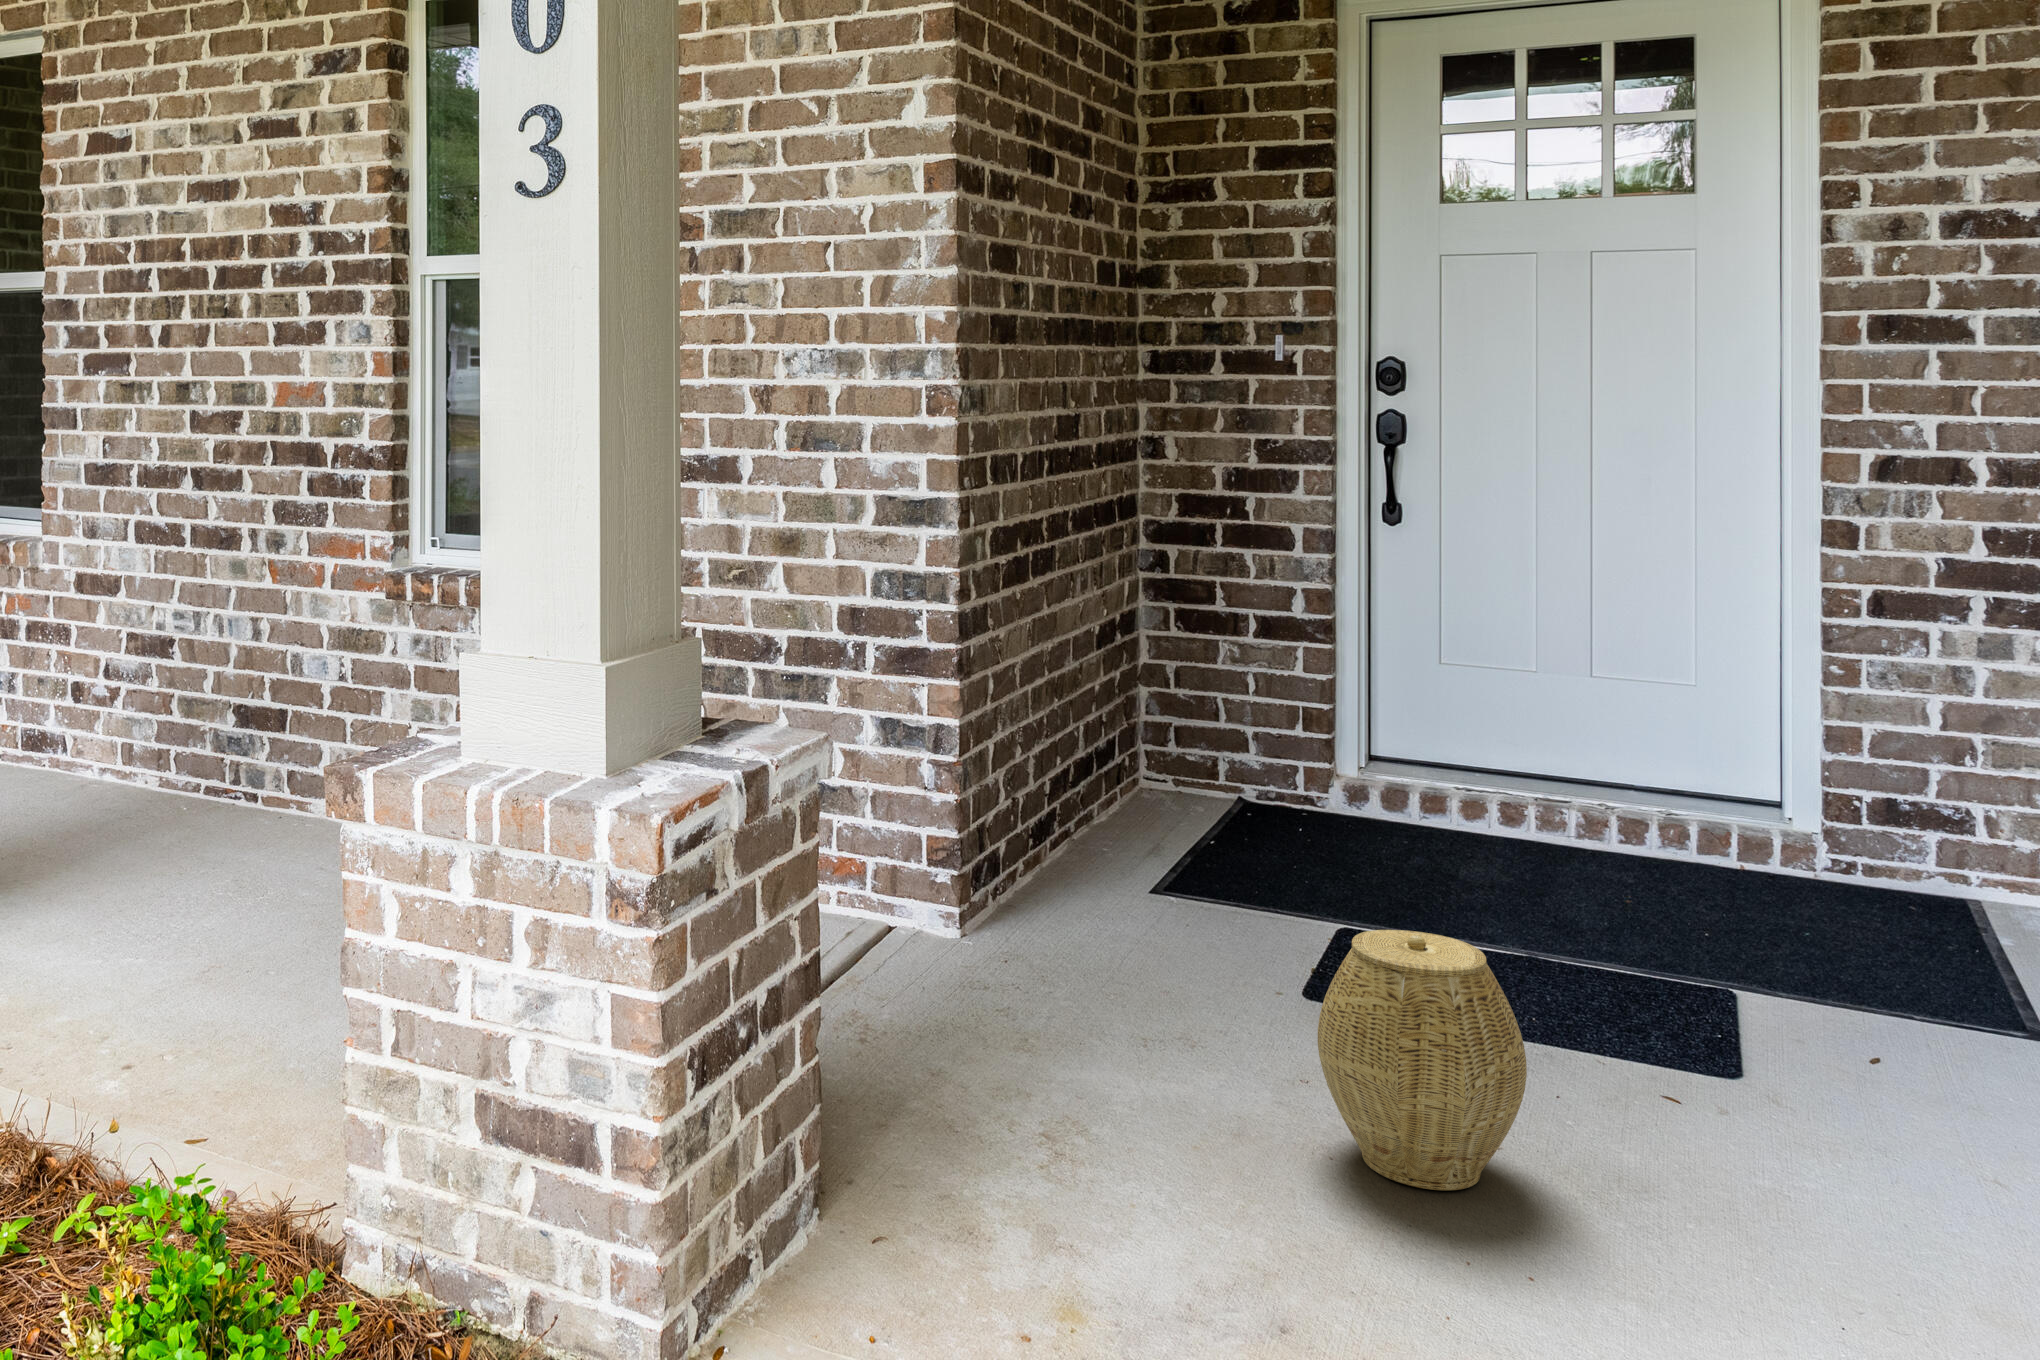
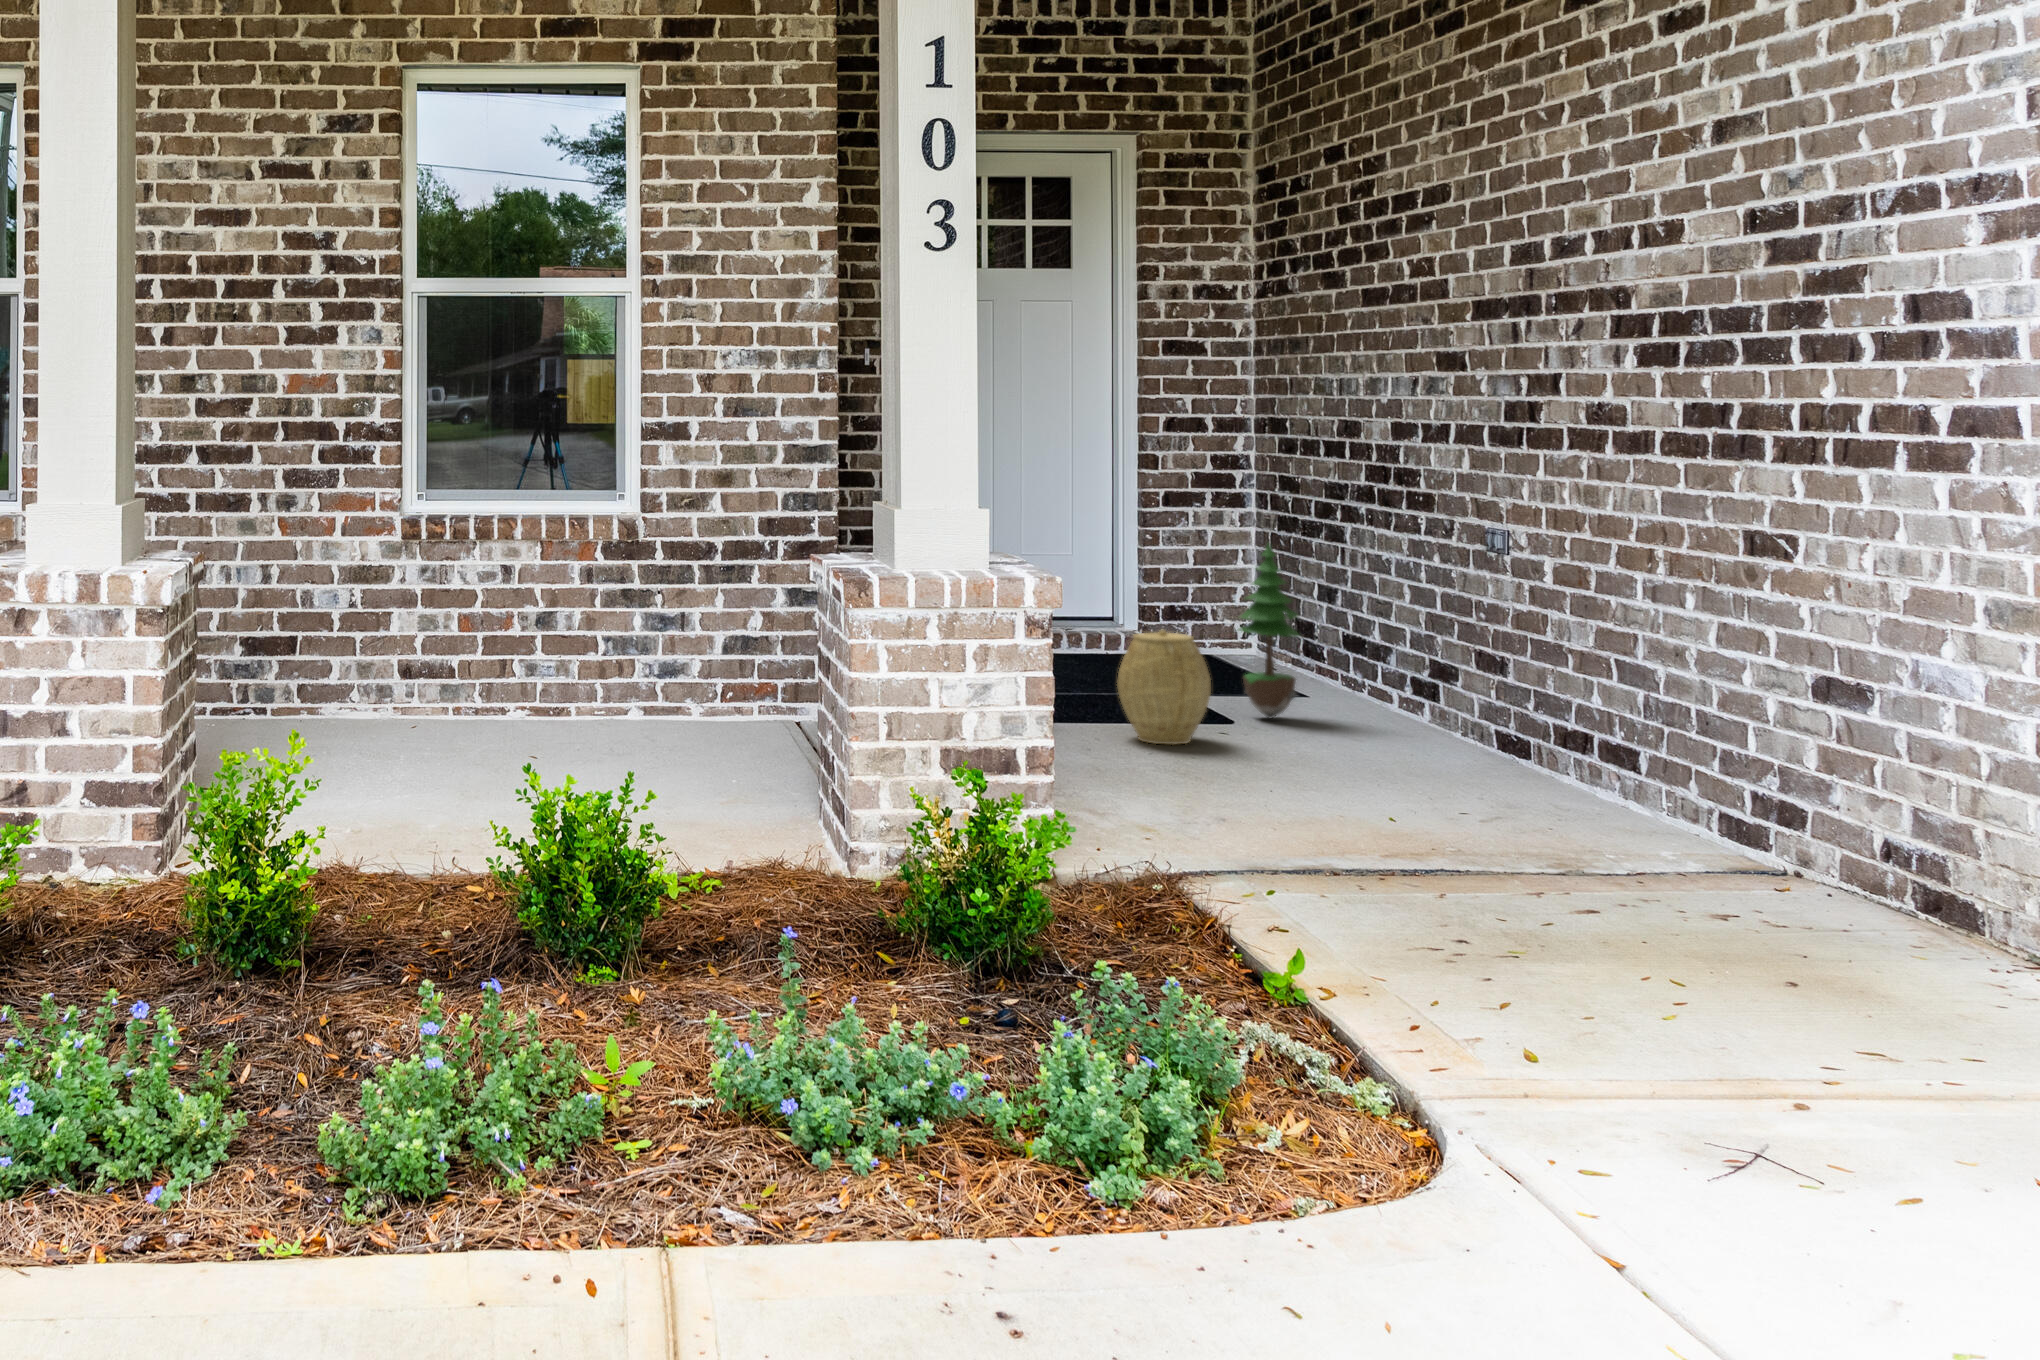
potted tree: none [1722,761,1894,1148] -> present [1238,544,1300,718]

